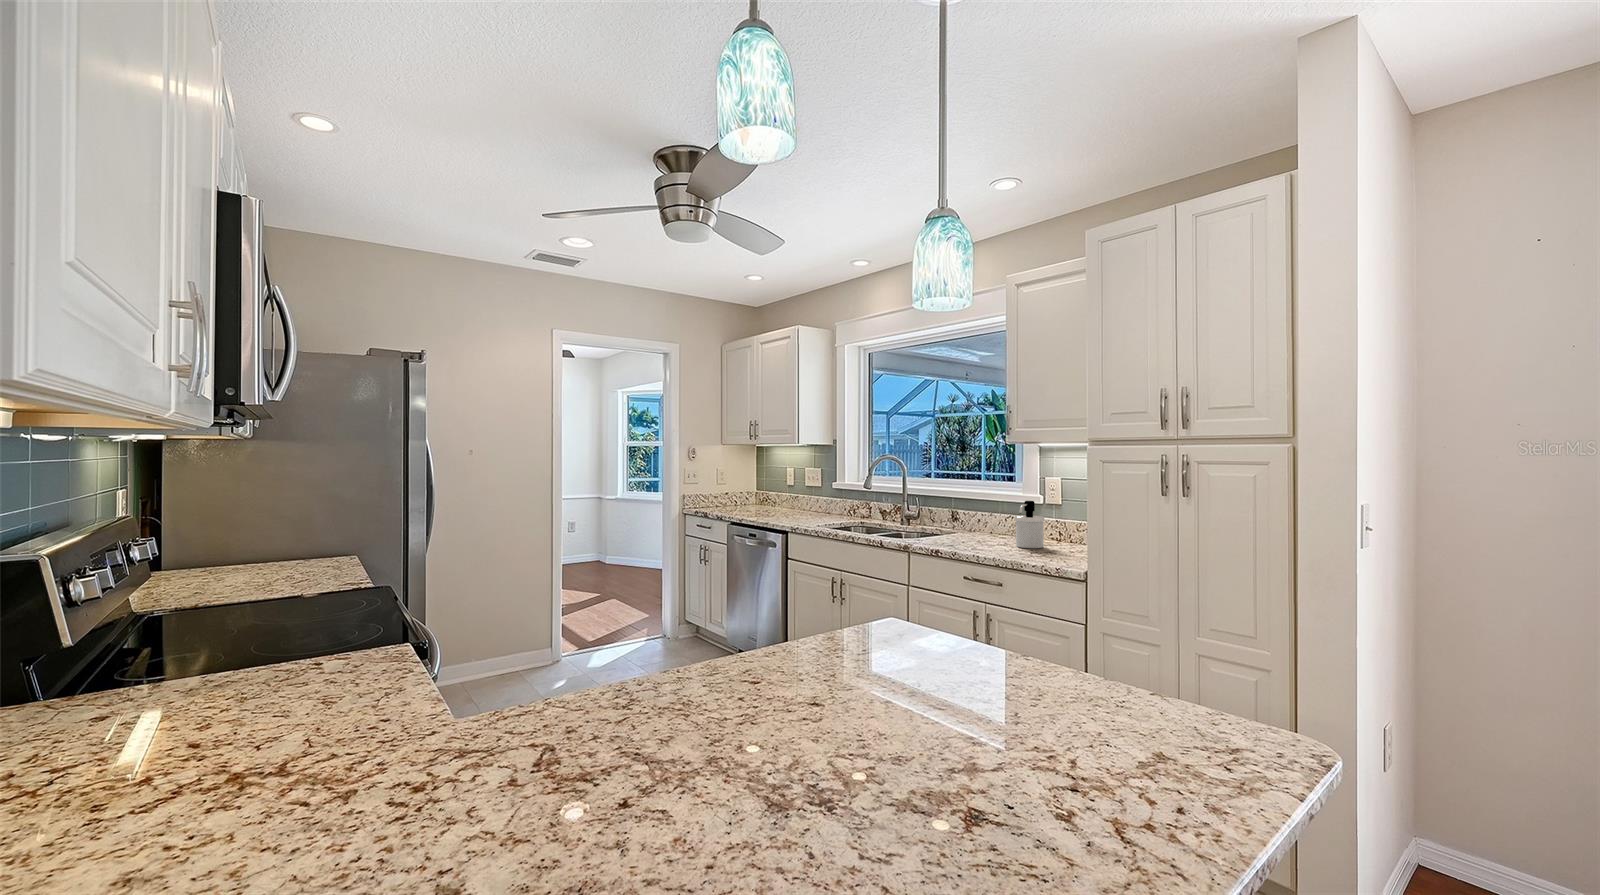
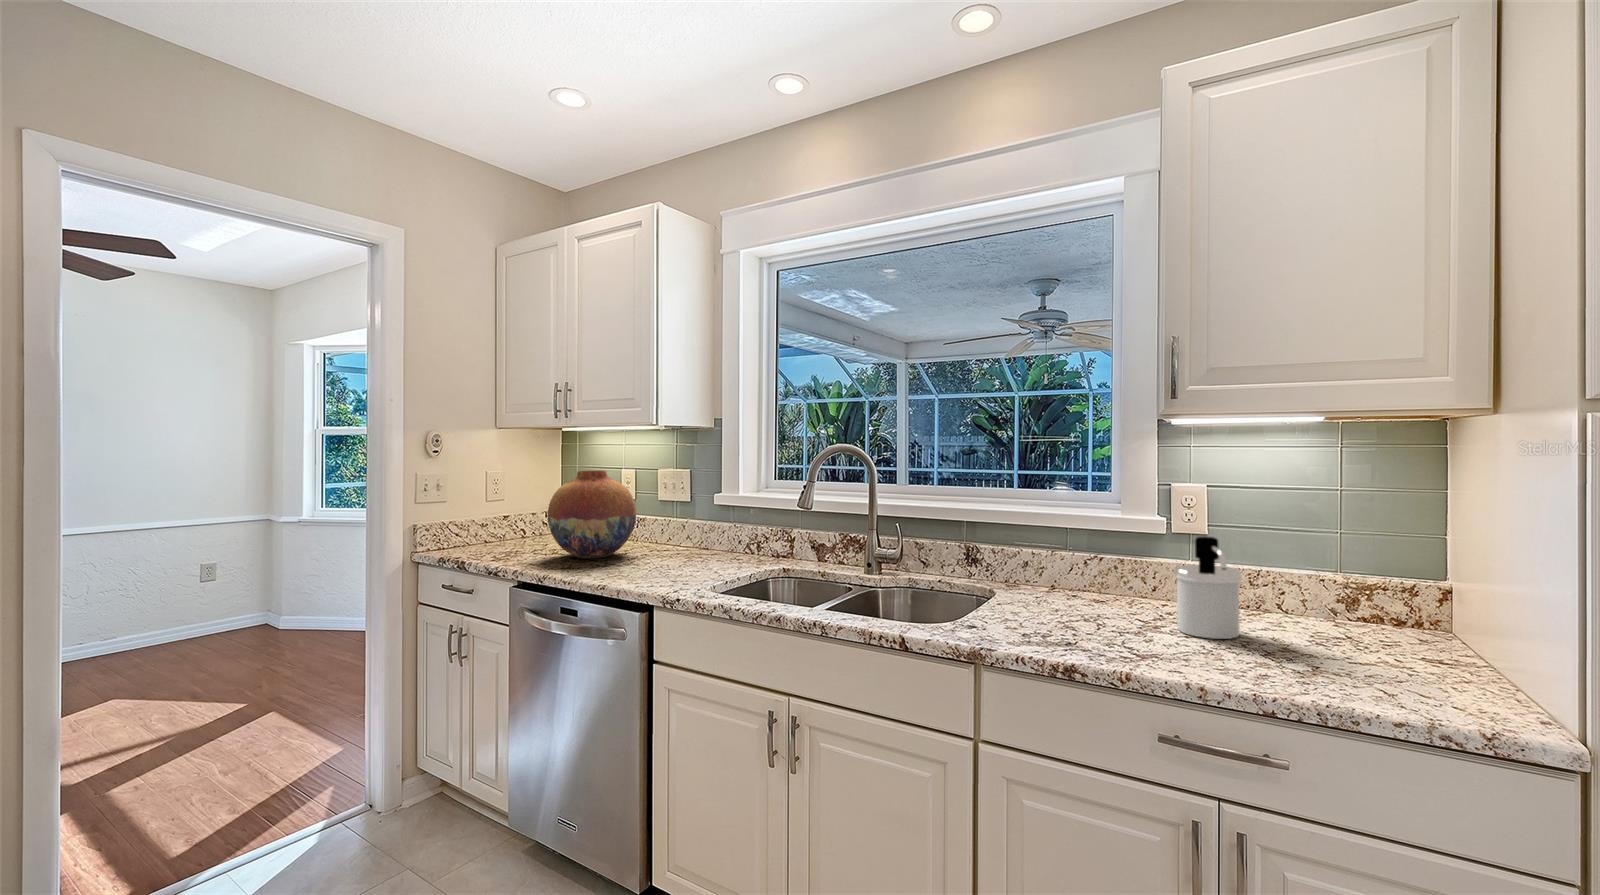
vase: none [745,468,791,515] -> present [548,471,636,558]

